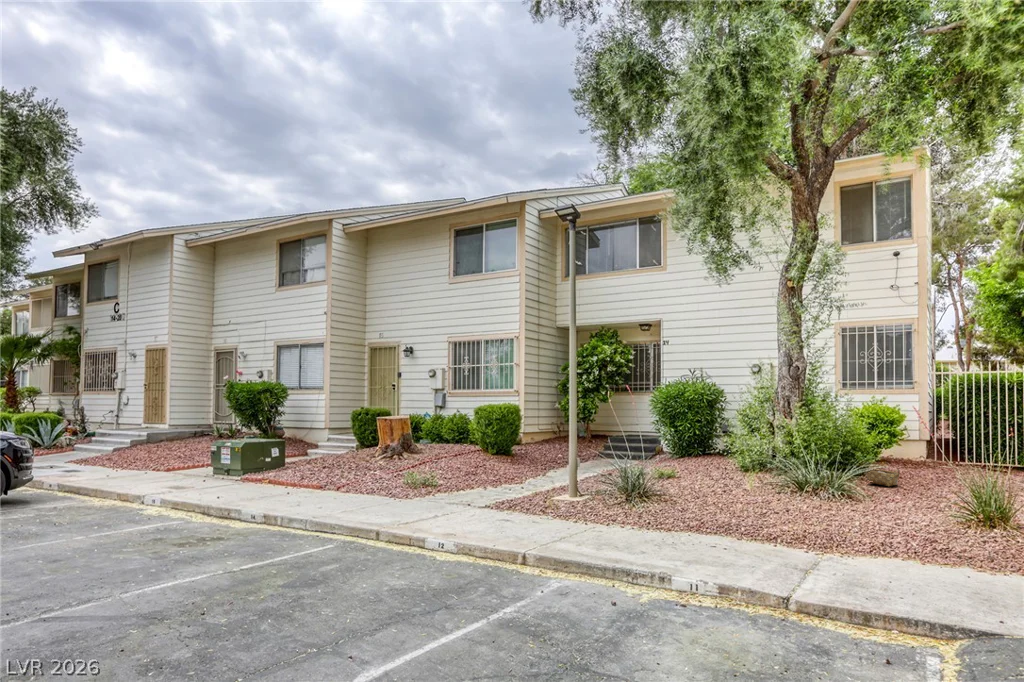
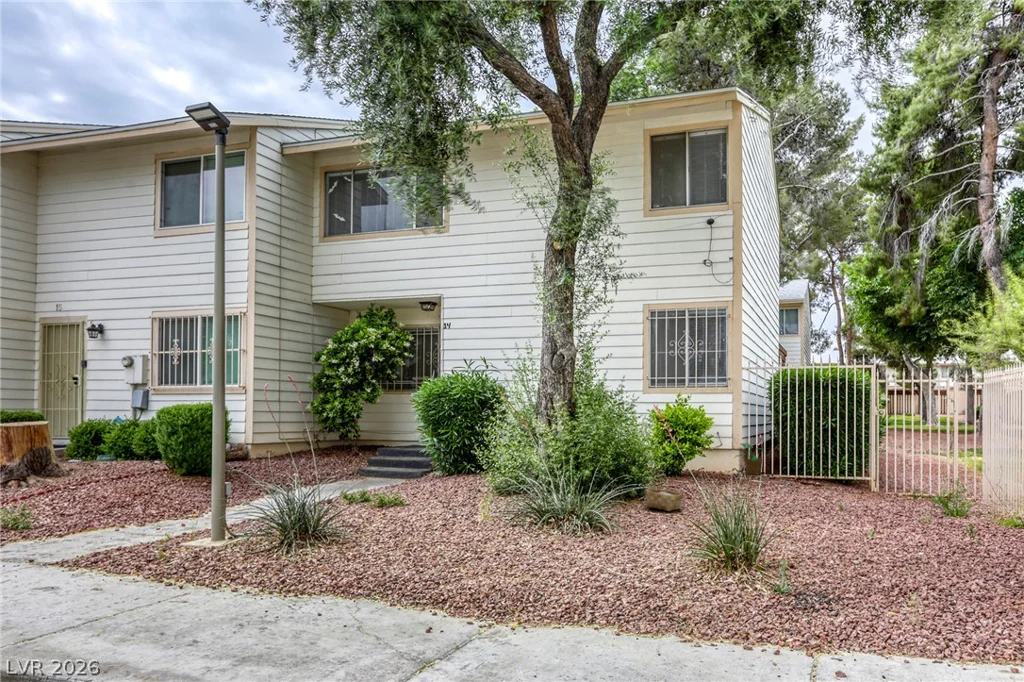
potted plant: none [924,435,953,461] -> present [737,443,763,475]

